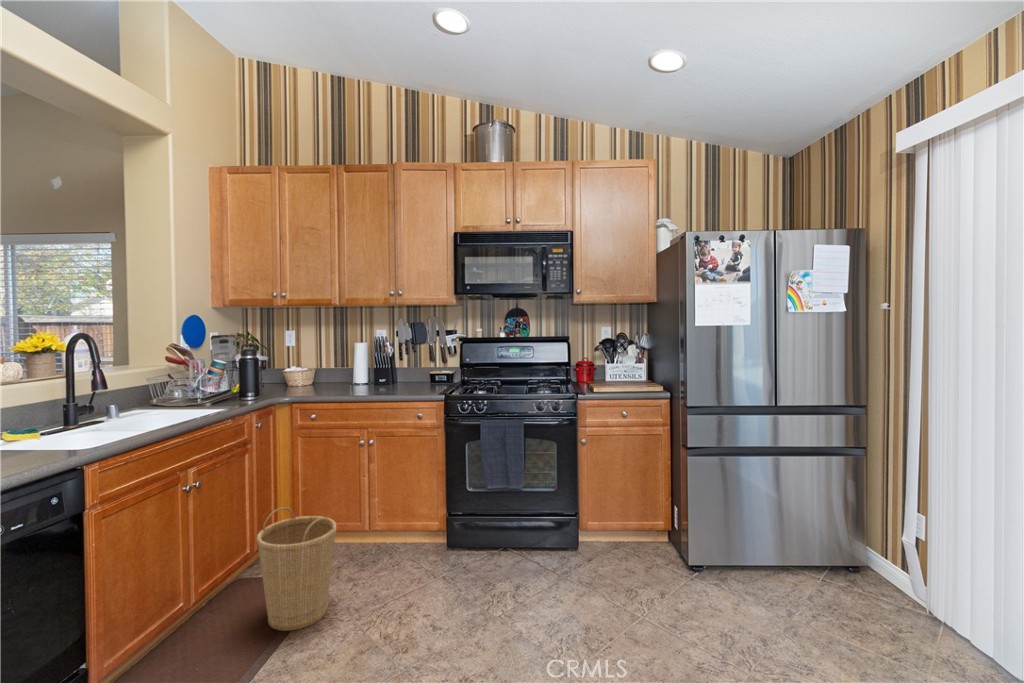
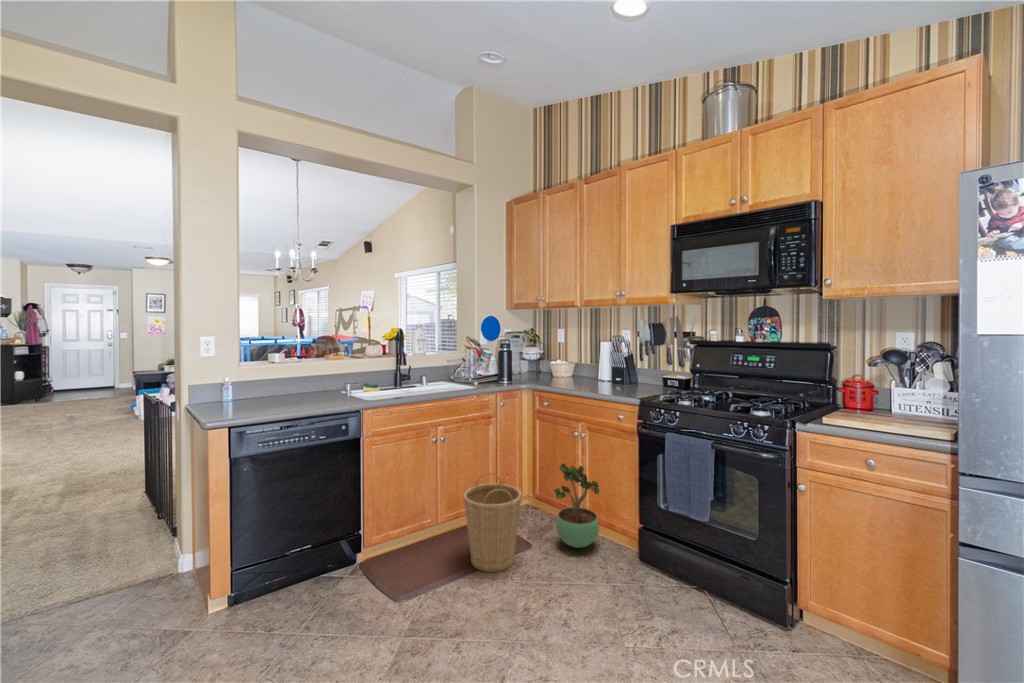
potted plant: none [346,472,408,564] -> present [554,464,599,548]

